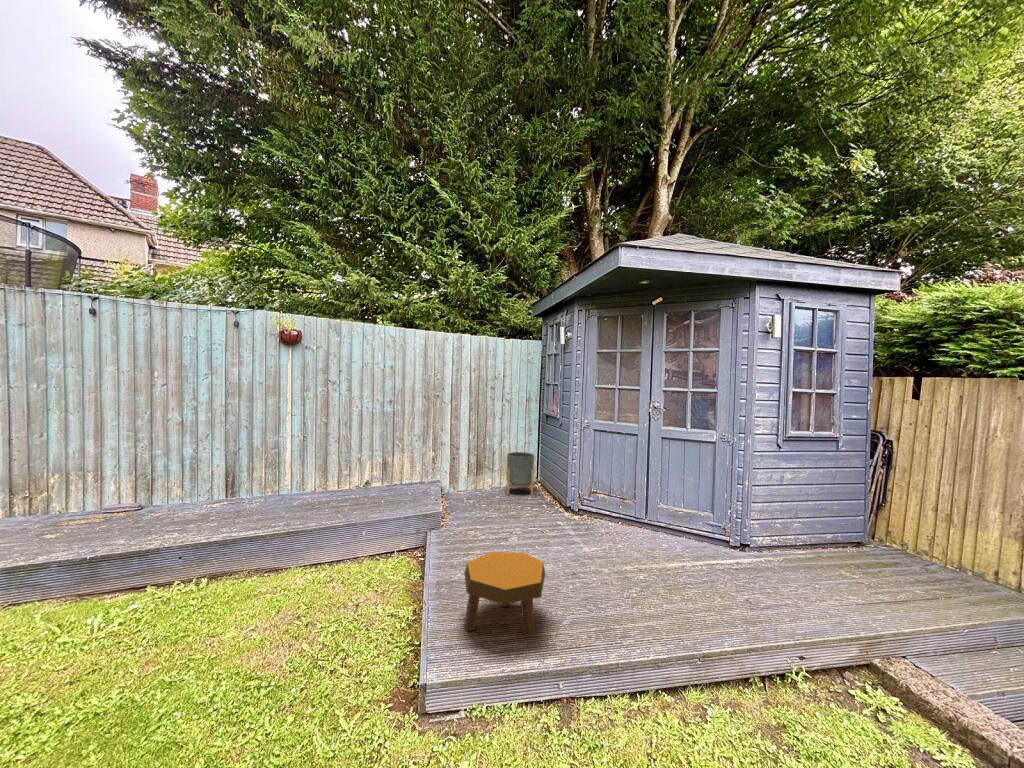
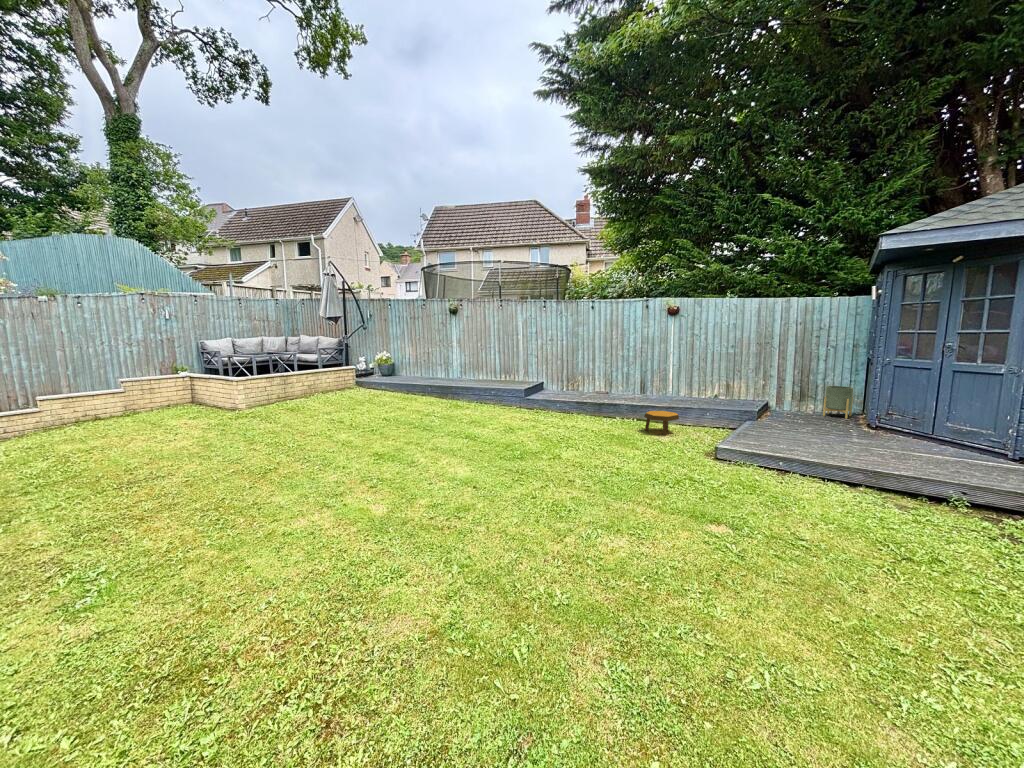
footstool: present [464,552,545,636] -> present [644,411,679,435]

